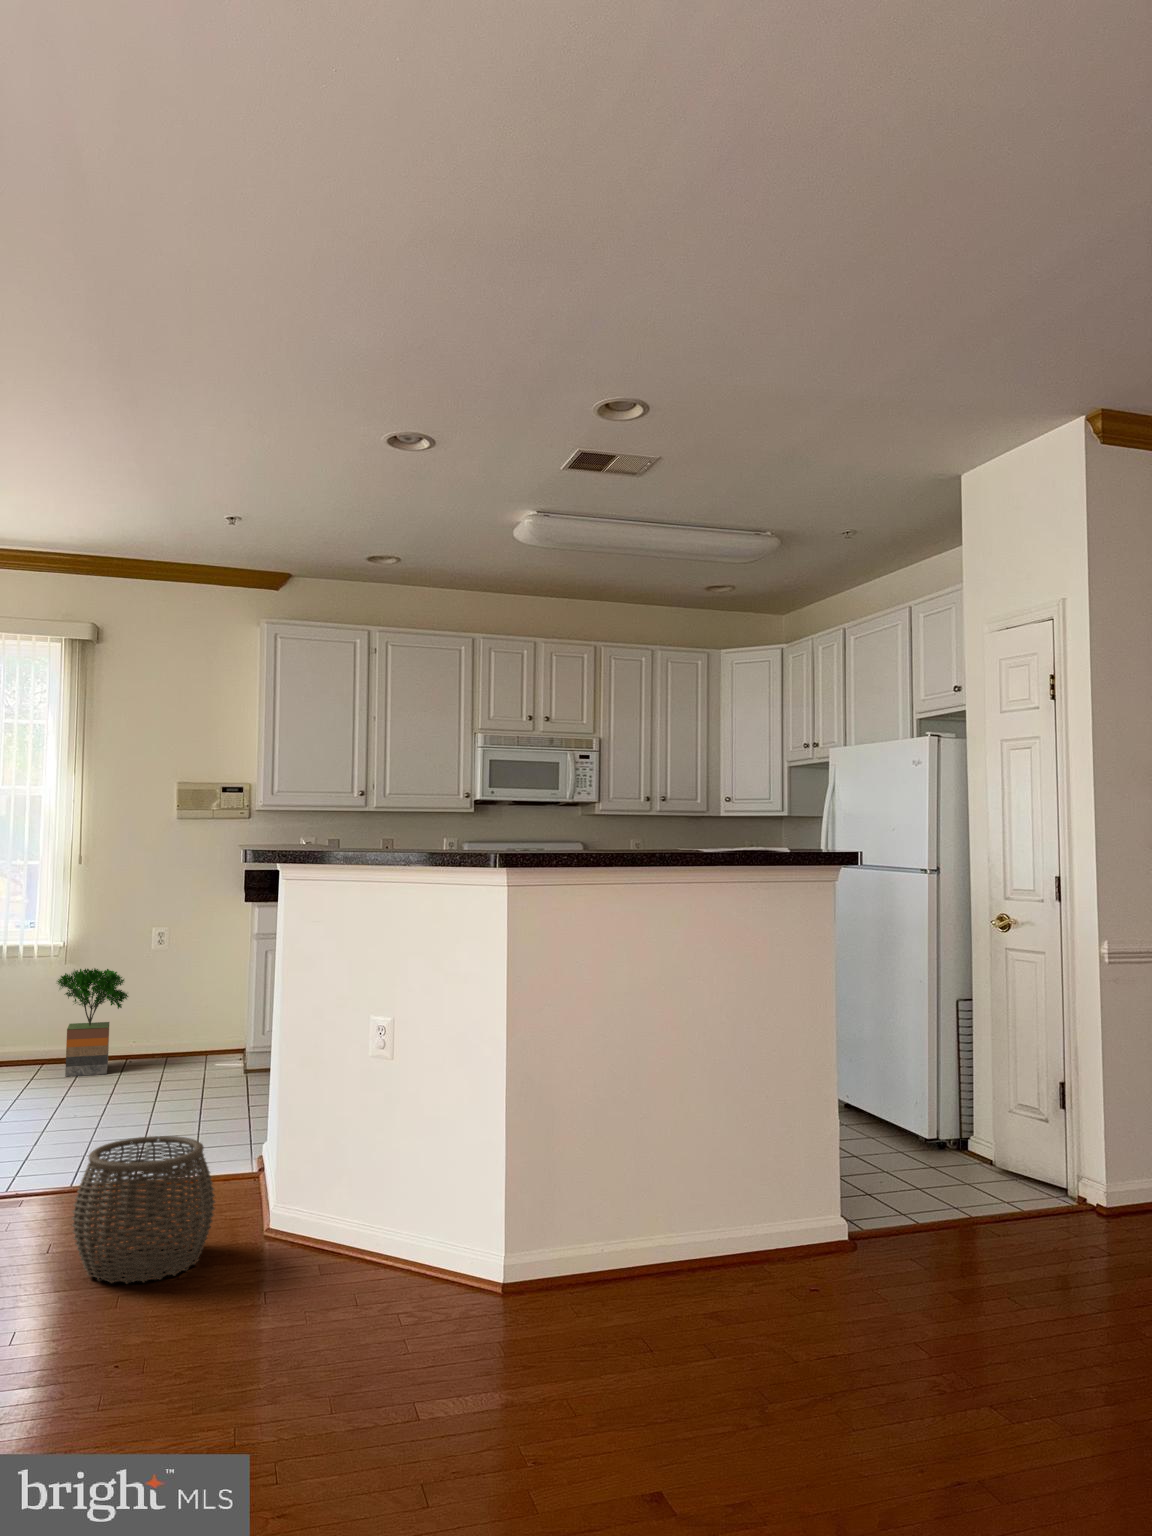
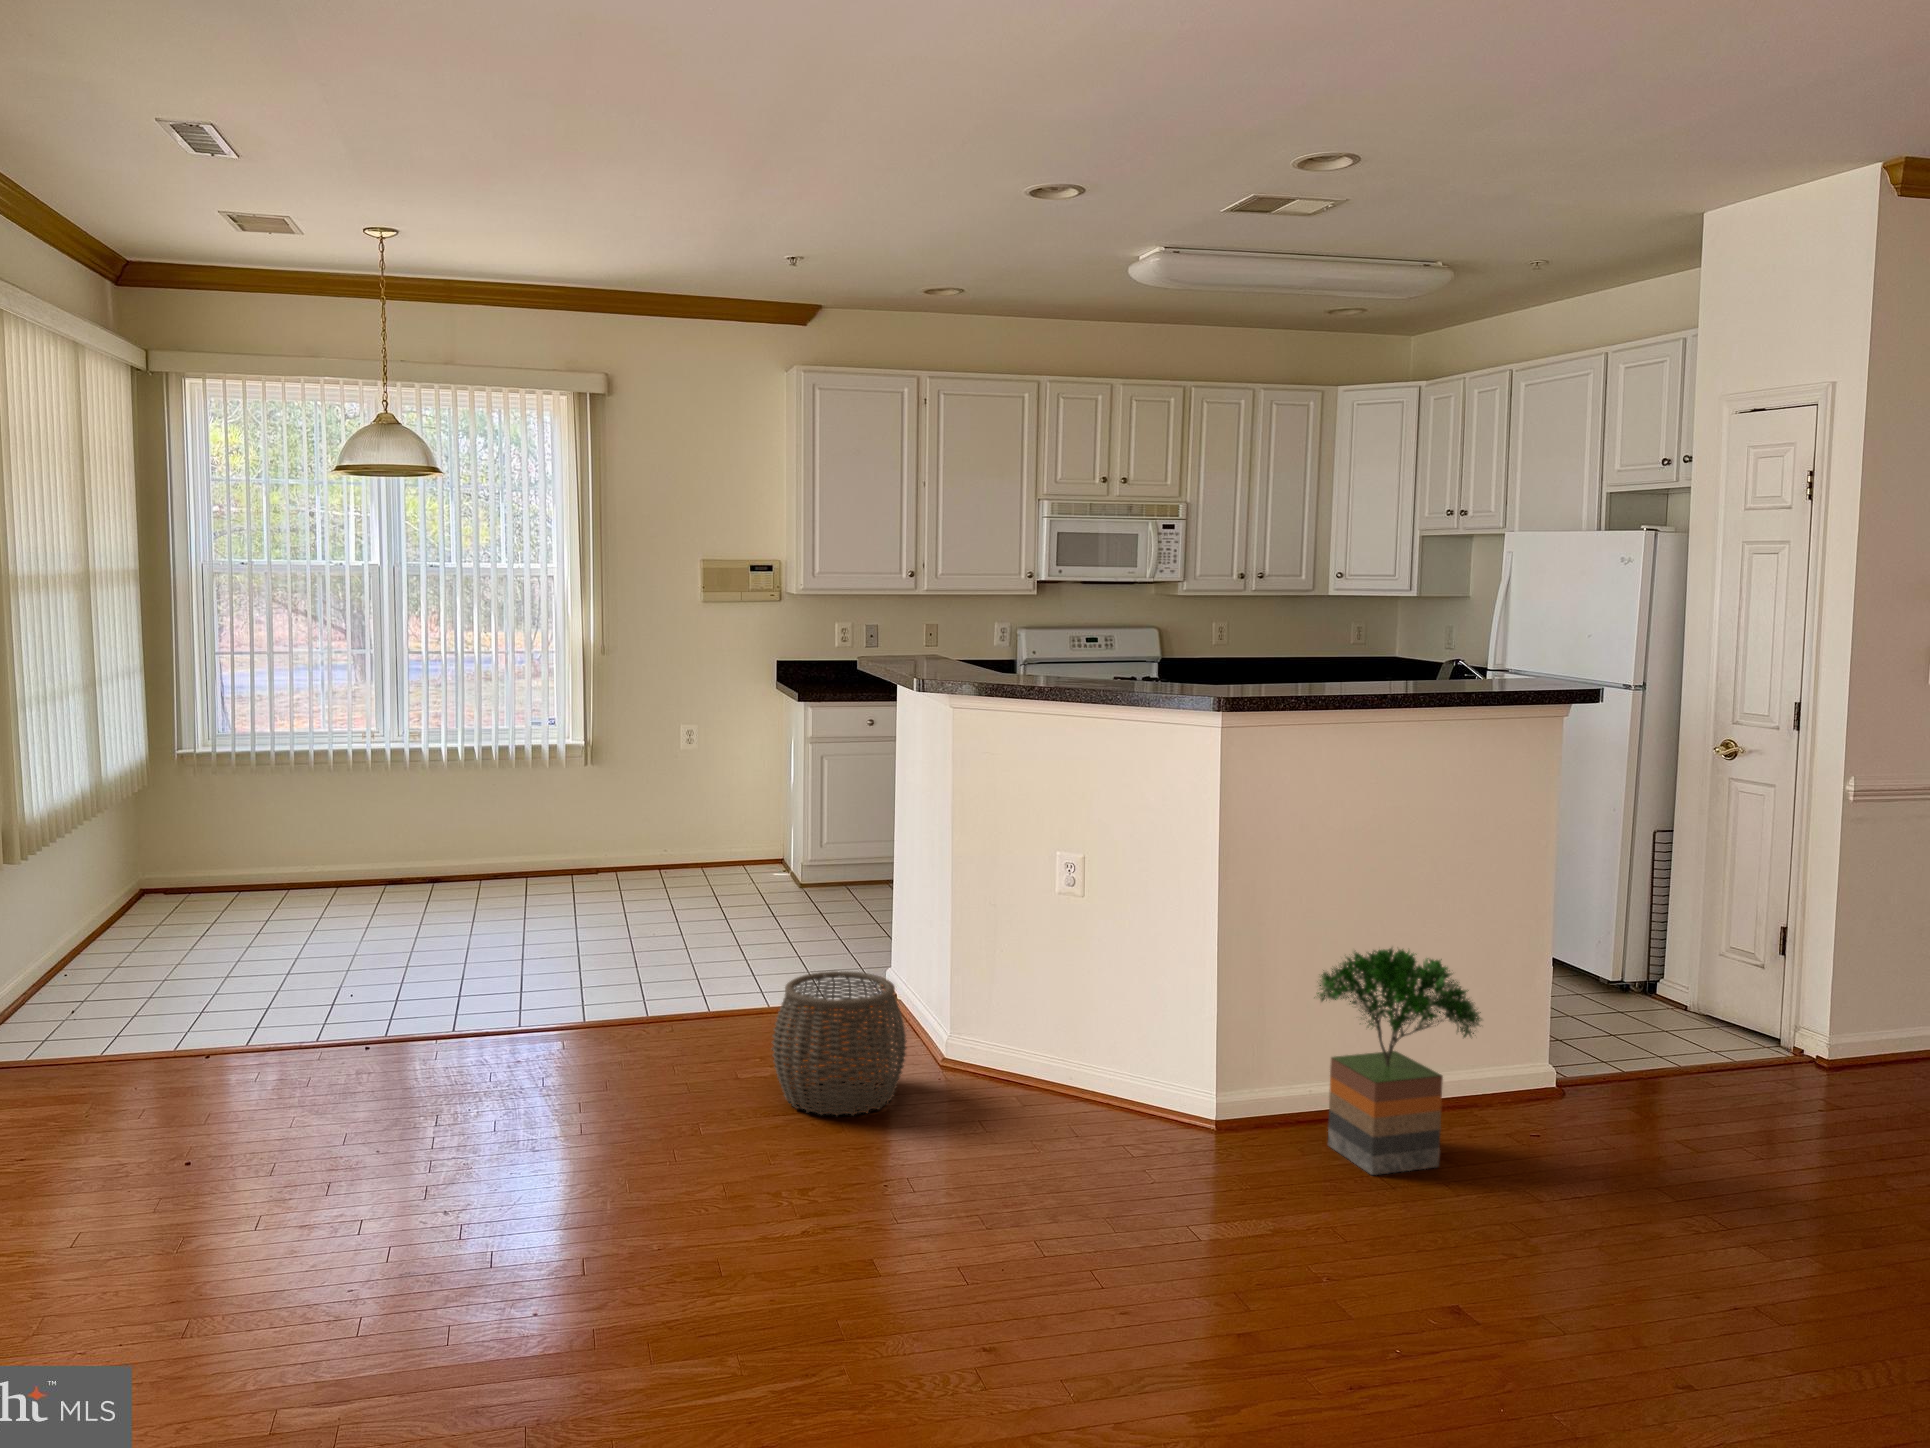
potted tree: present [57,968,128,1076] -> present [1314,948,1482,1175]

